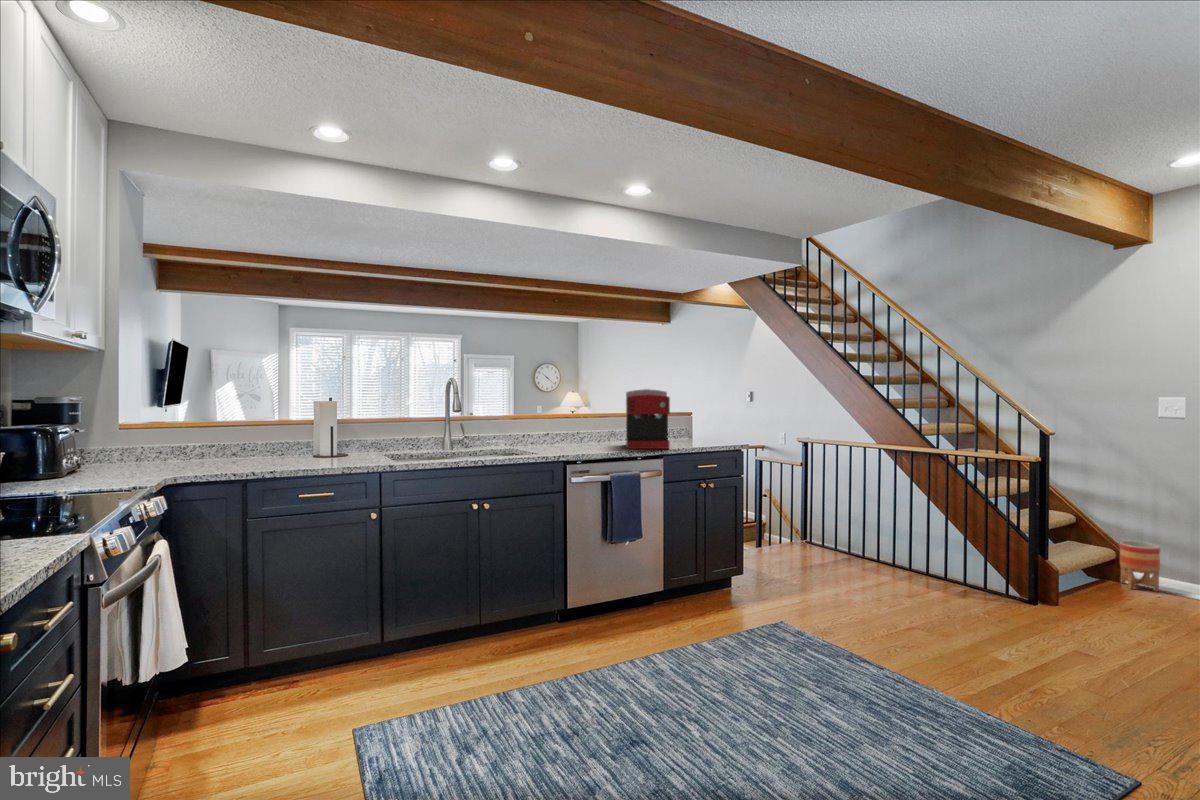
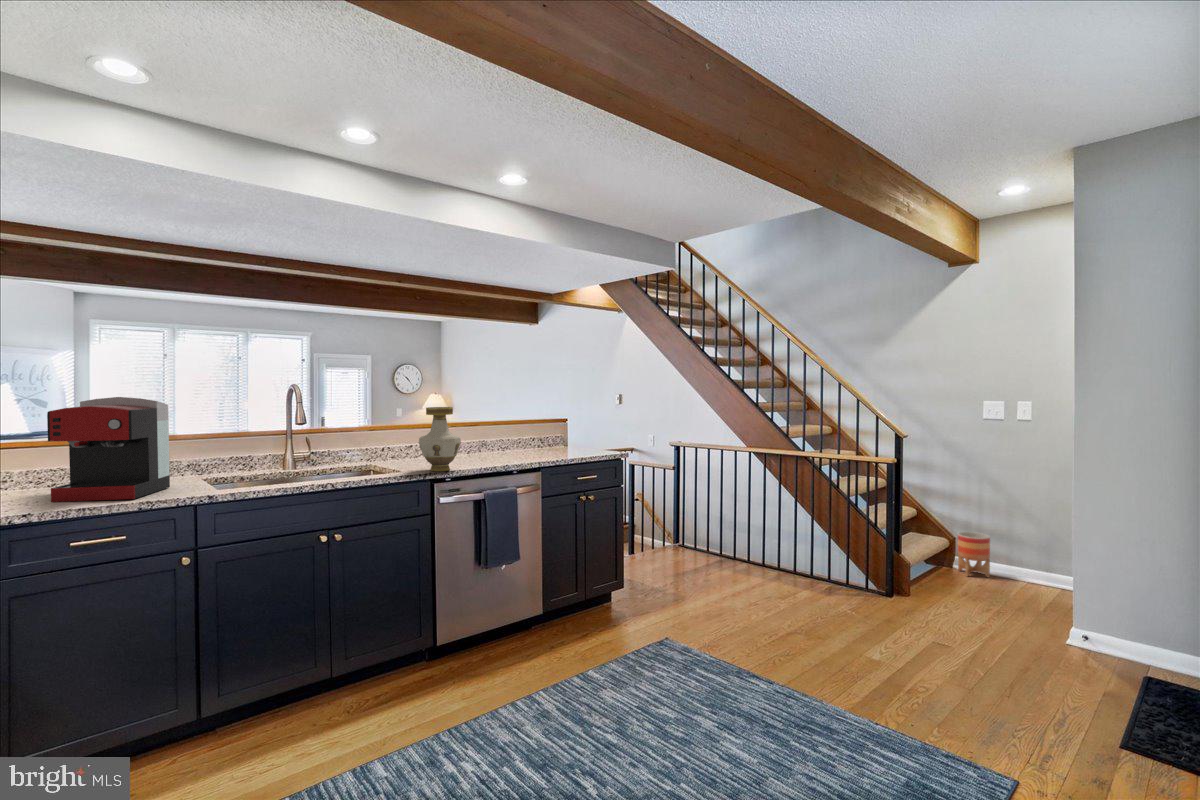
coffee maker: present [626,389,670,449] -> present [47,397,170,502]
vase: none [554,397,591,454] -> present [419,407,461,471]

